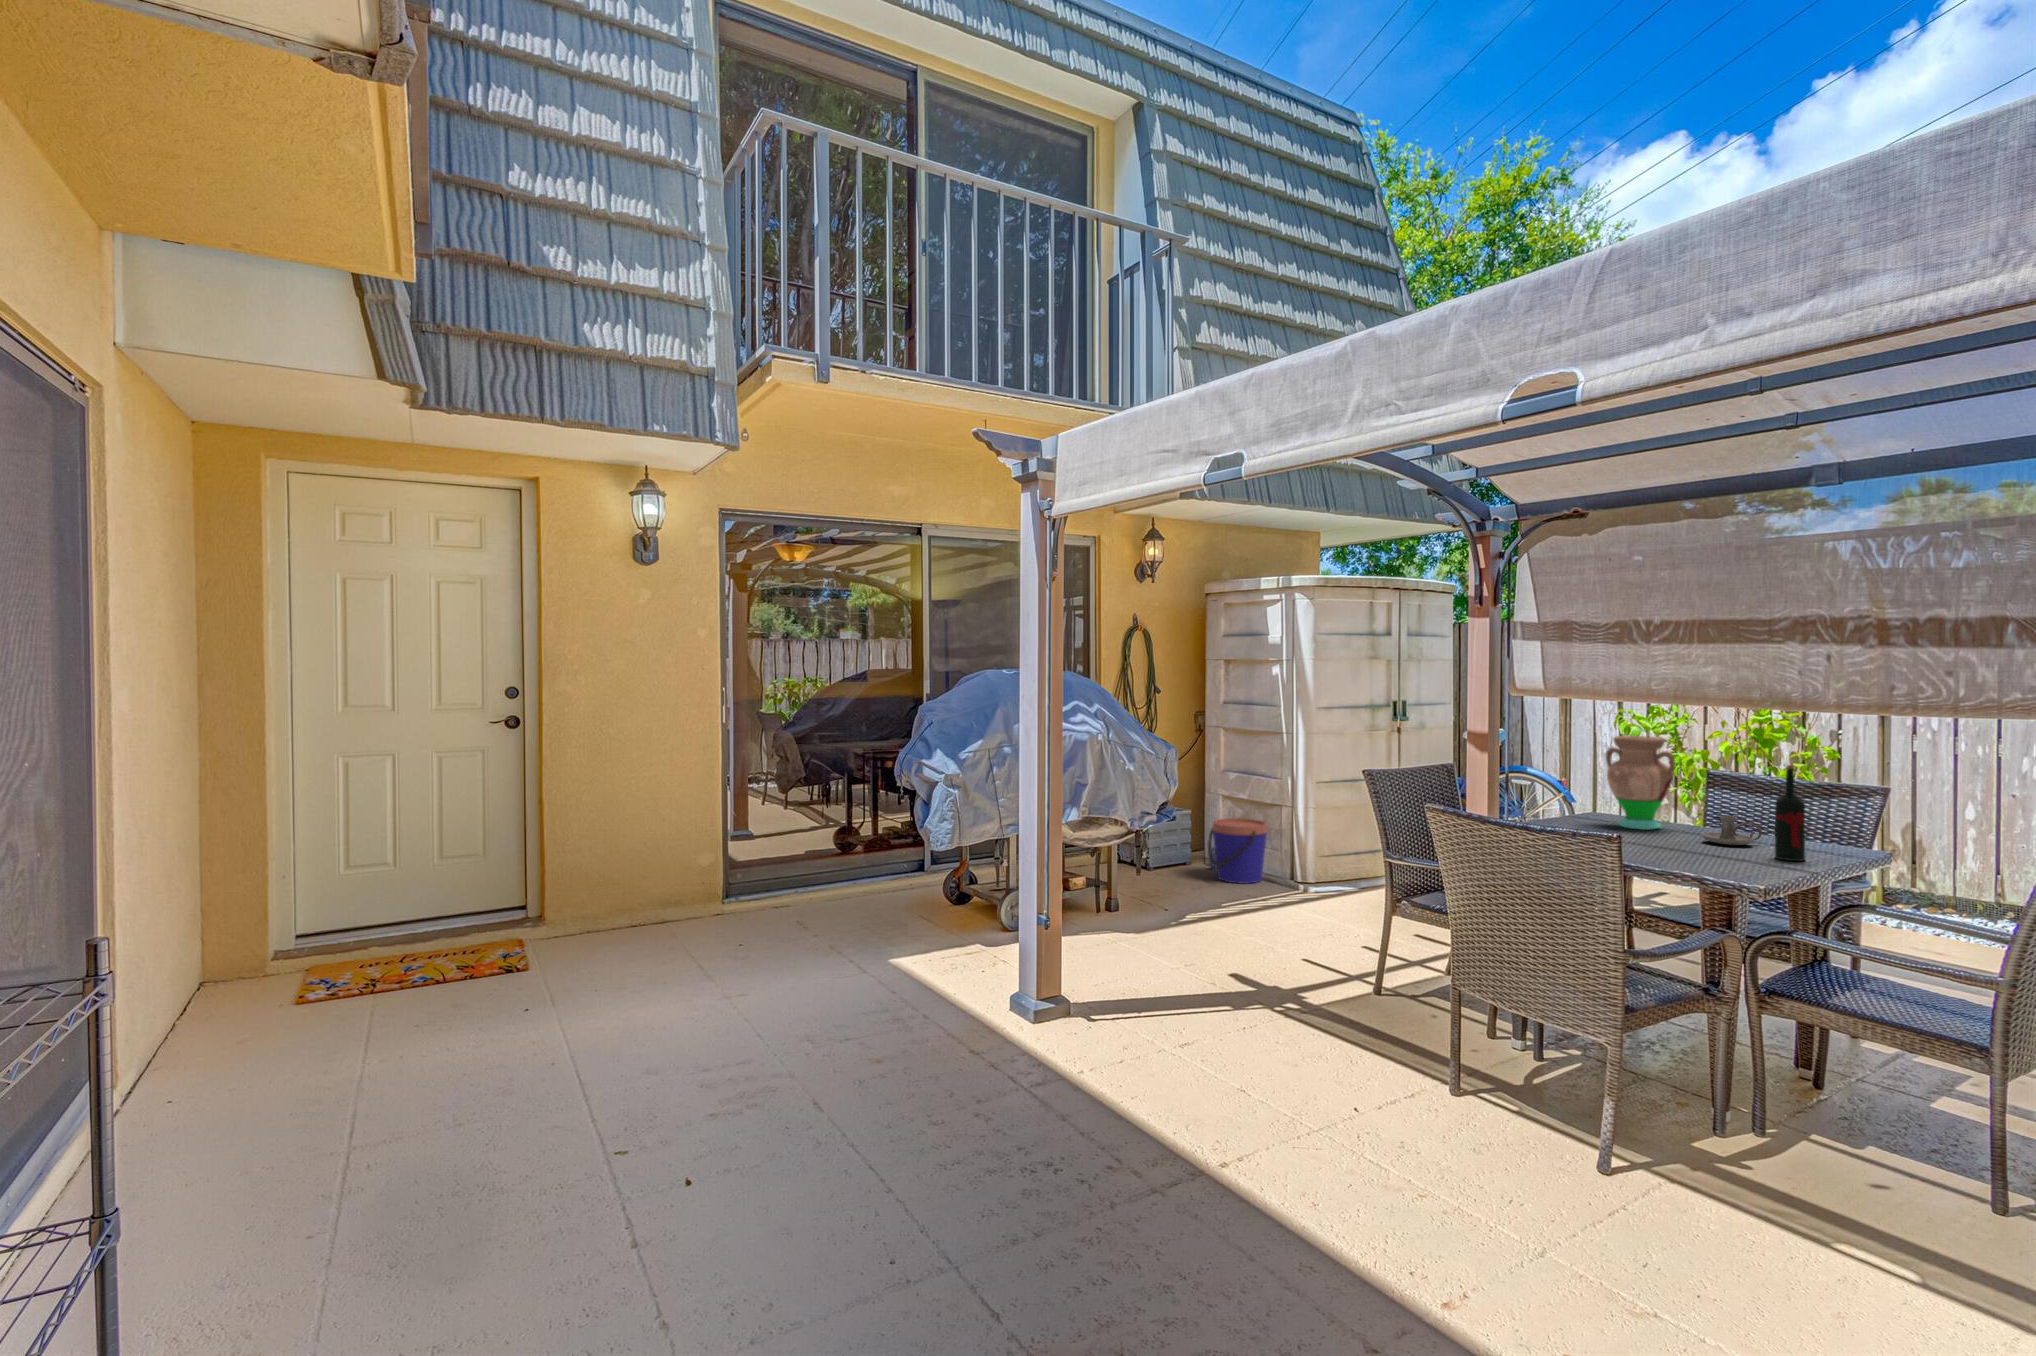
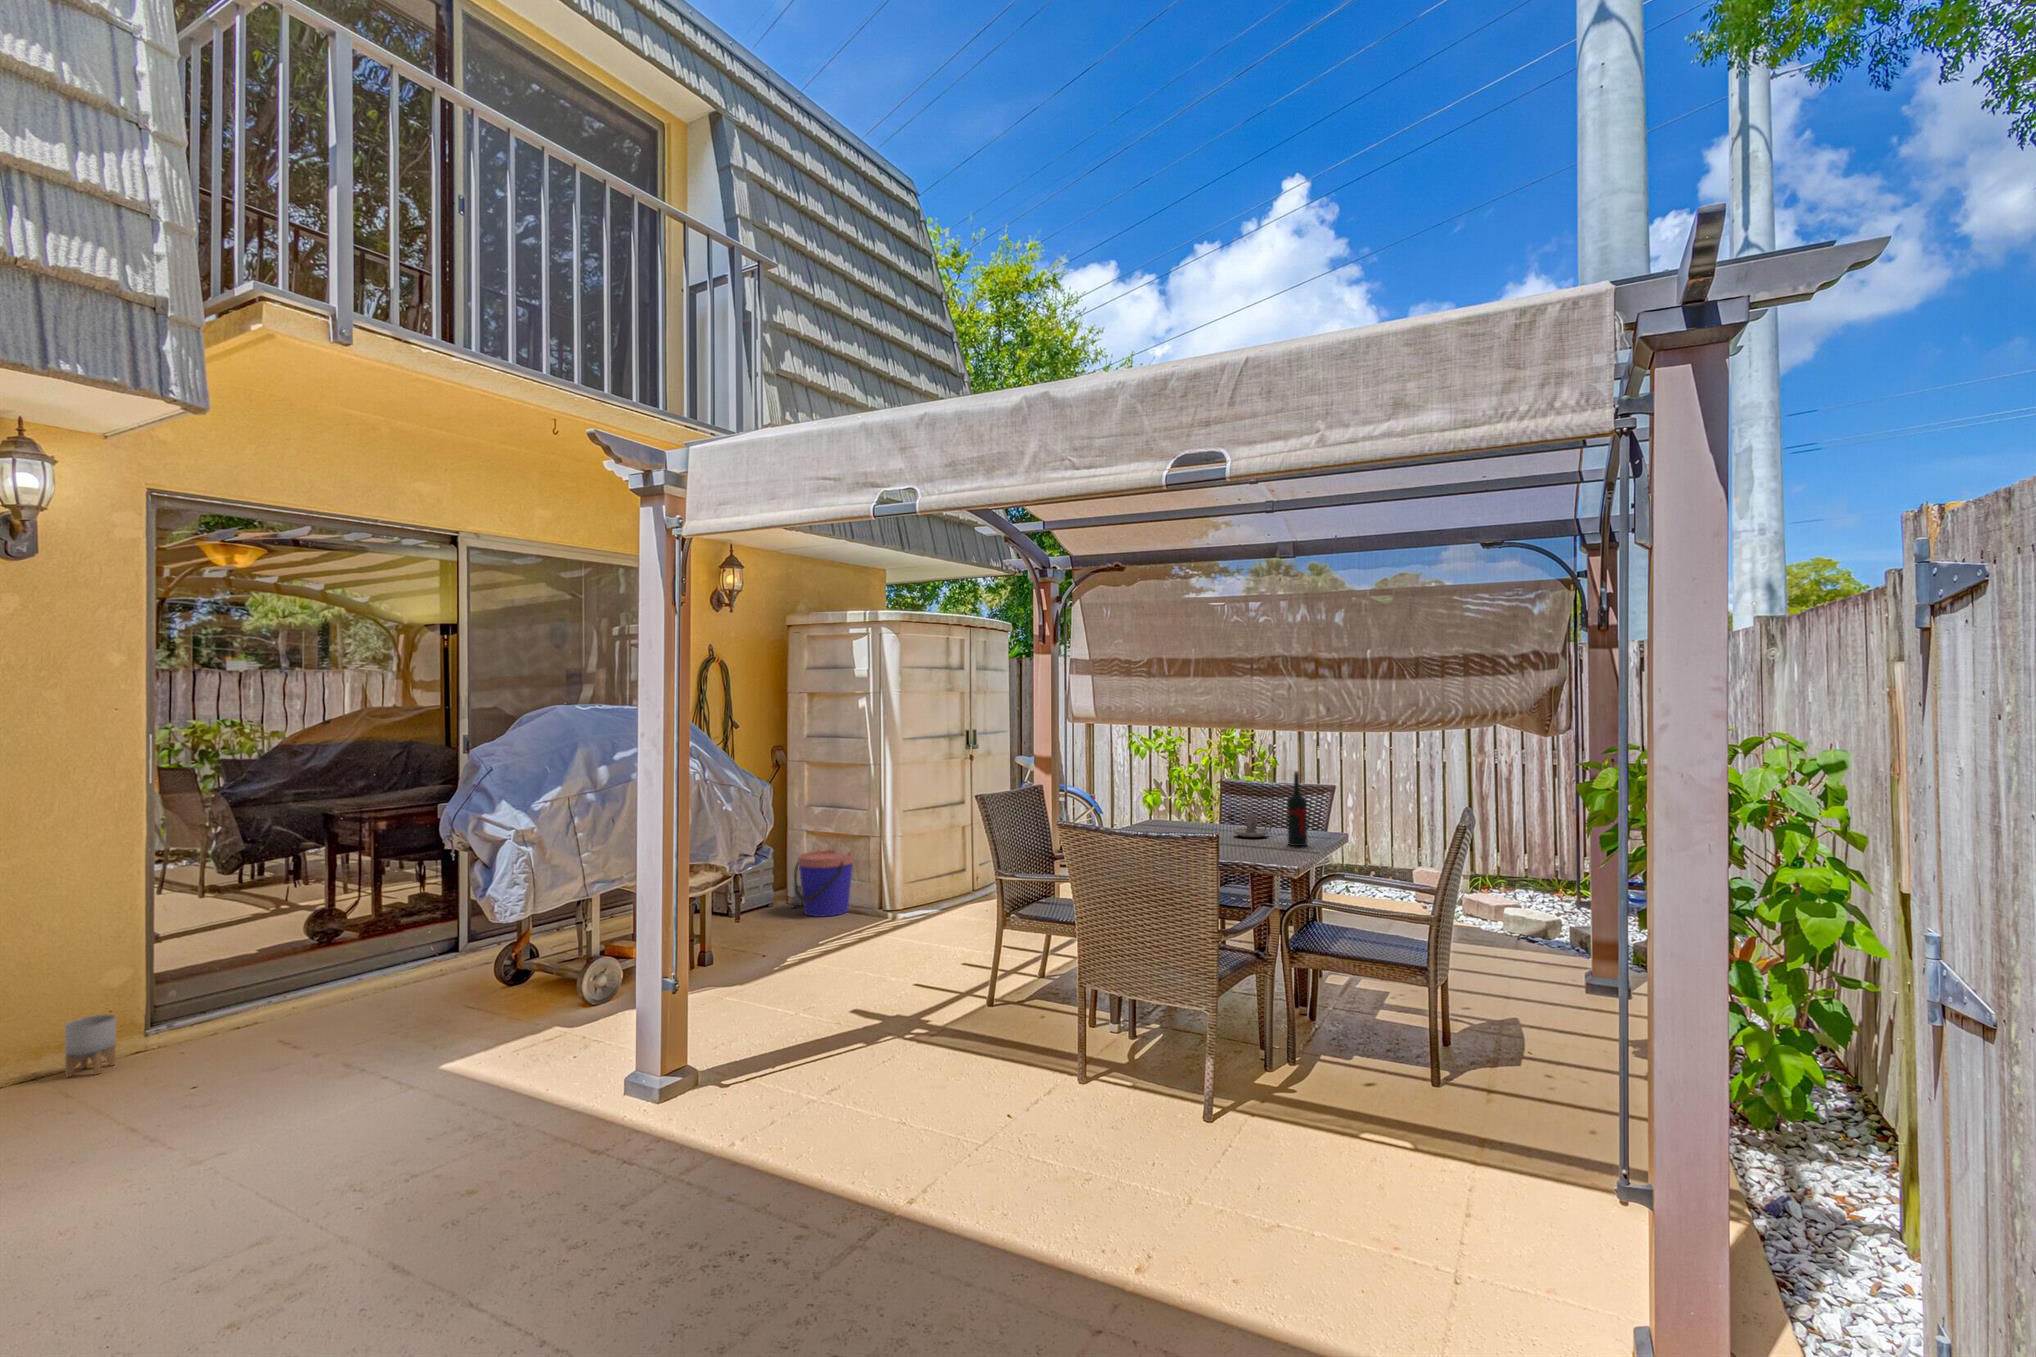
vase: present [1606,736,1675,830] -> none [1158,753,1210,831]
planter: none [675,887,703,928] -> present [65,1014,116,1077]

